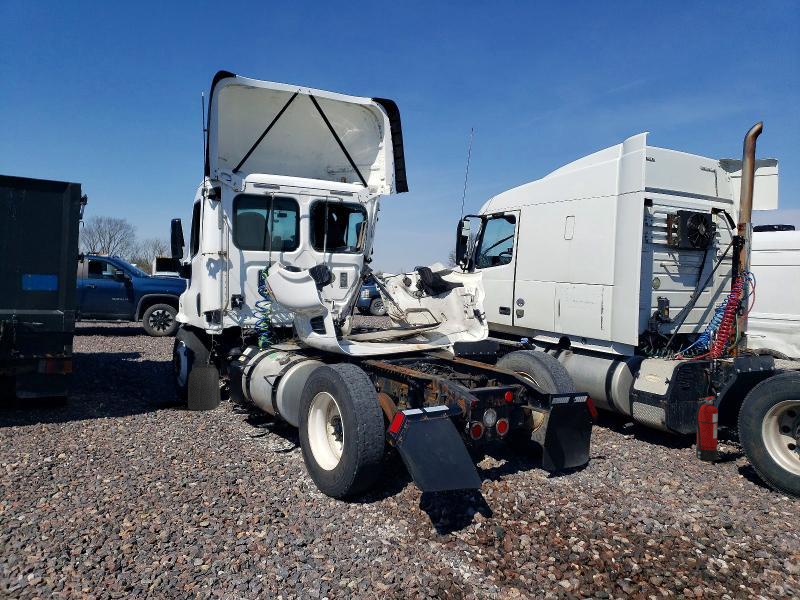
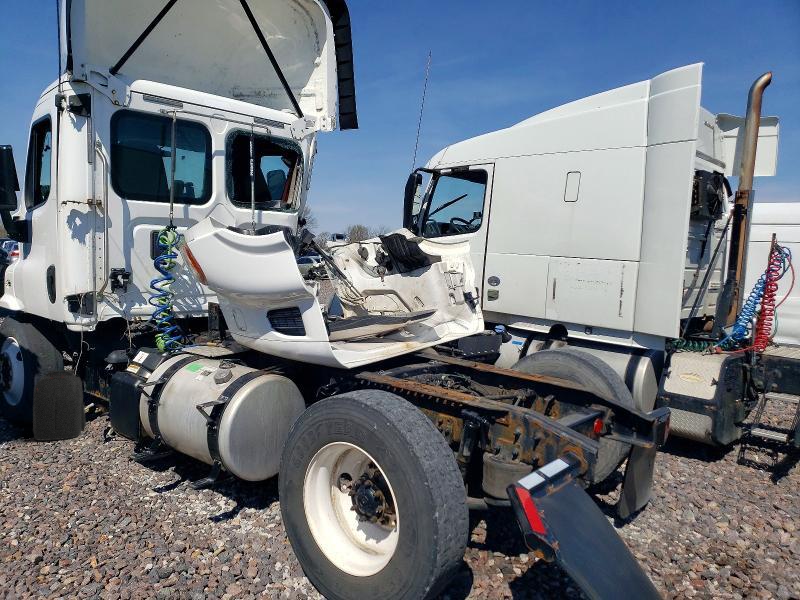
fire extinguisher: present [696,396,718,461] -> none [736,399,766,476]

